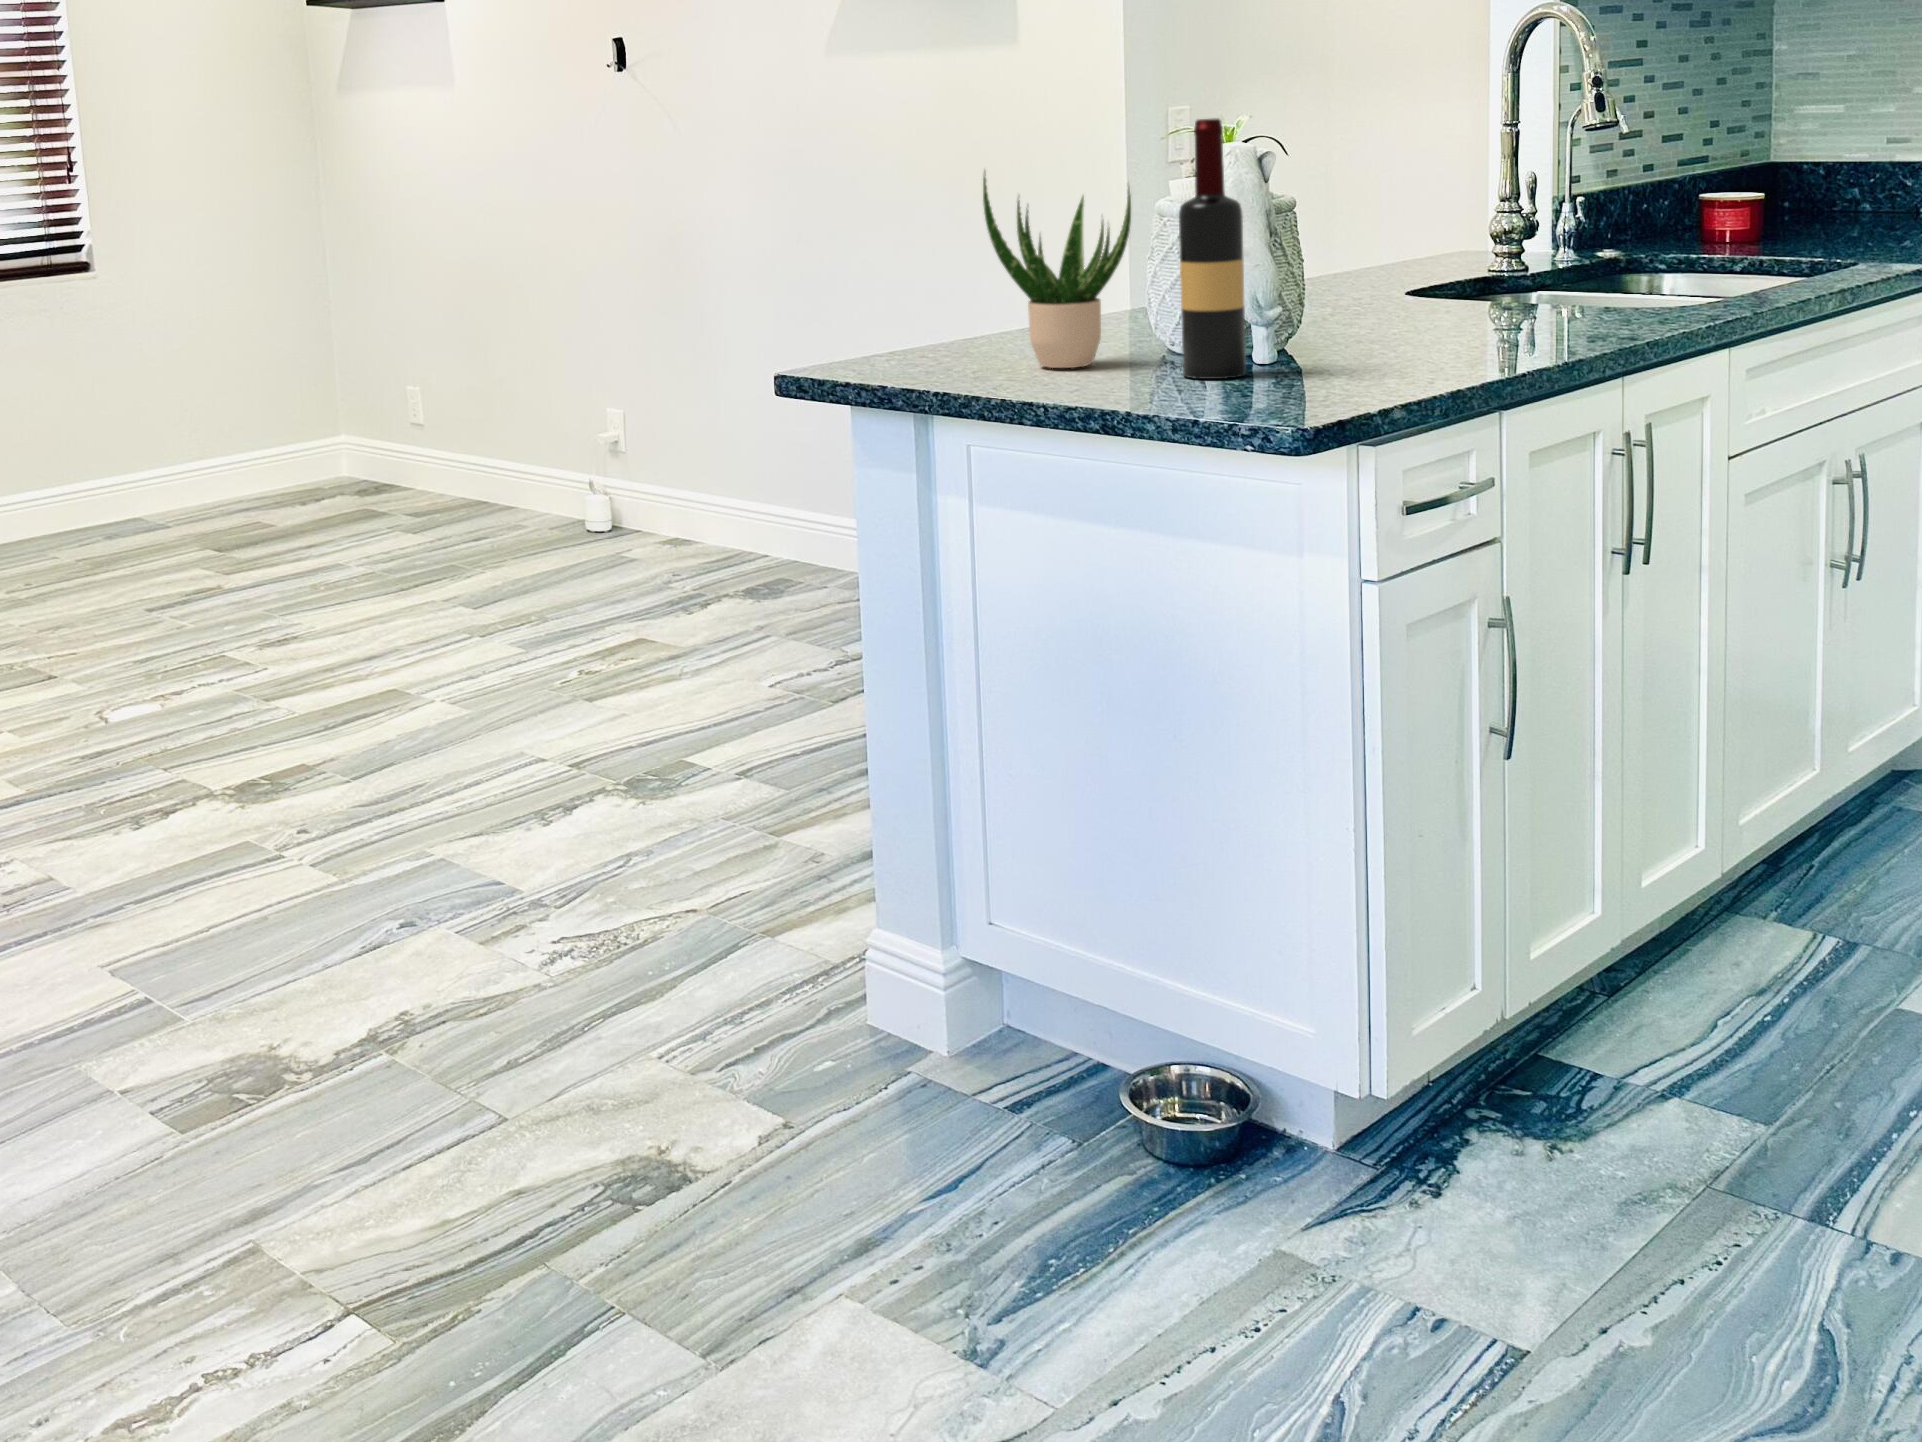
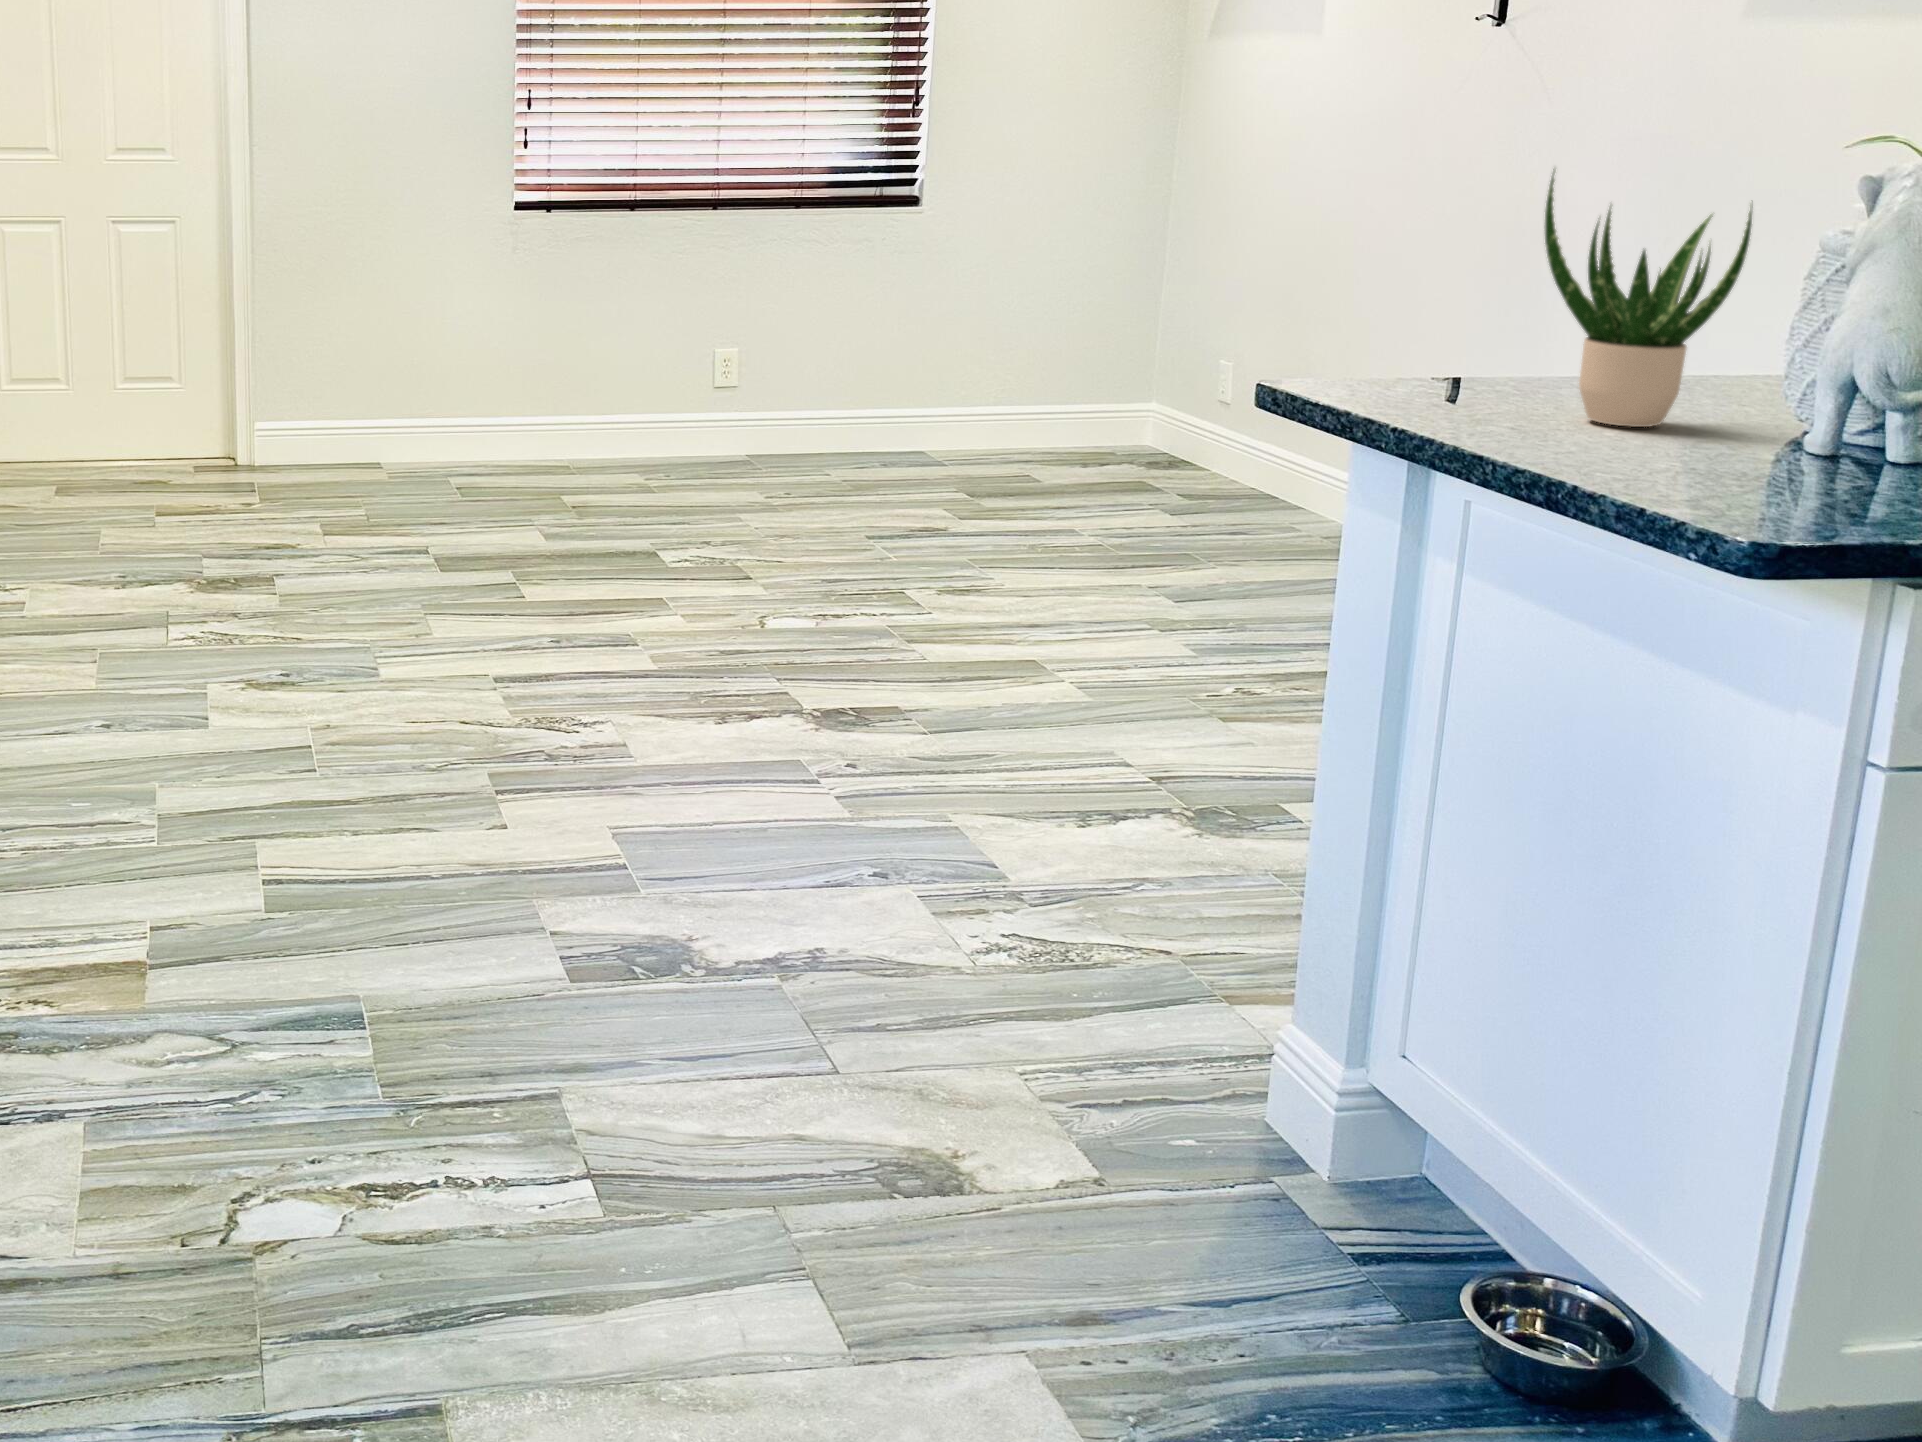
wine bottle: present [1179,118,1246,379] -> none [1747,127,1875,470]

